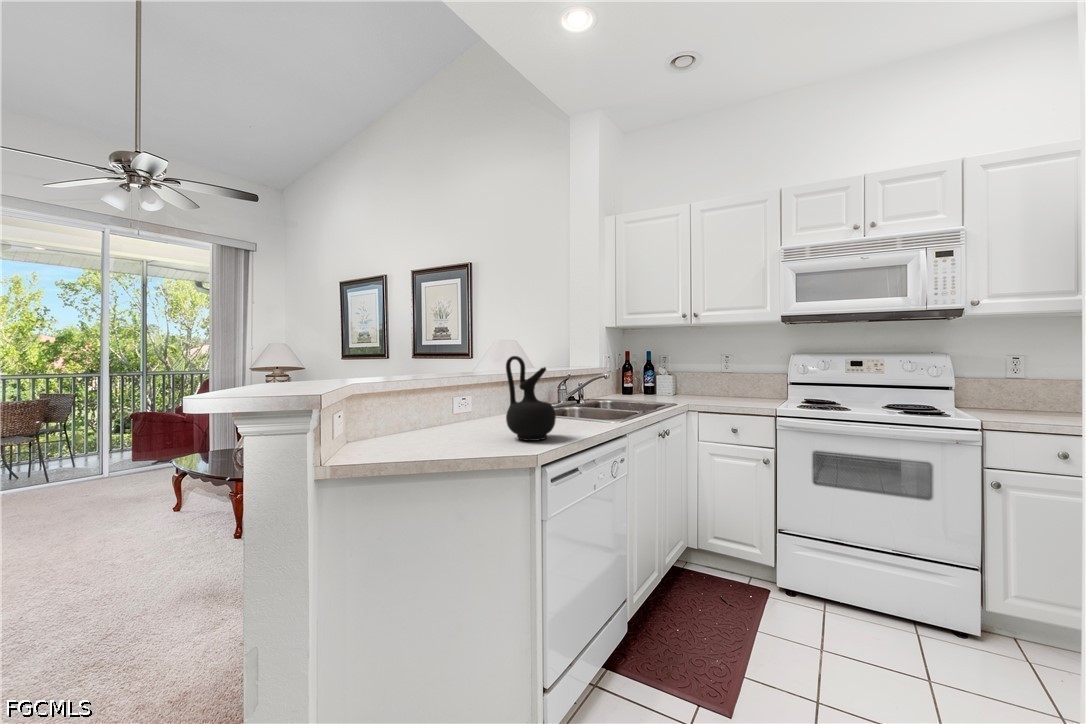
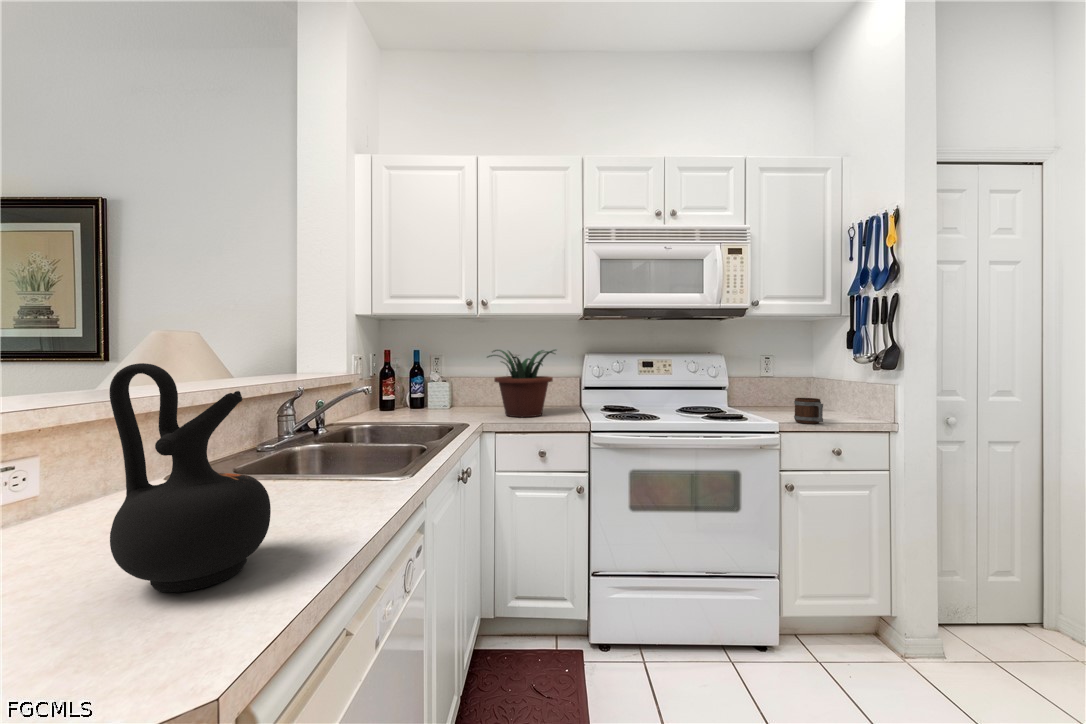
potted plant: none [698,350,758,403] -> present [488,349,556,417]
mug: none [1008,397,1042,423] -> present [794,398,823,424]

